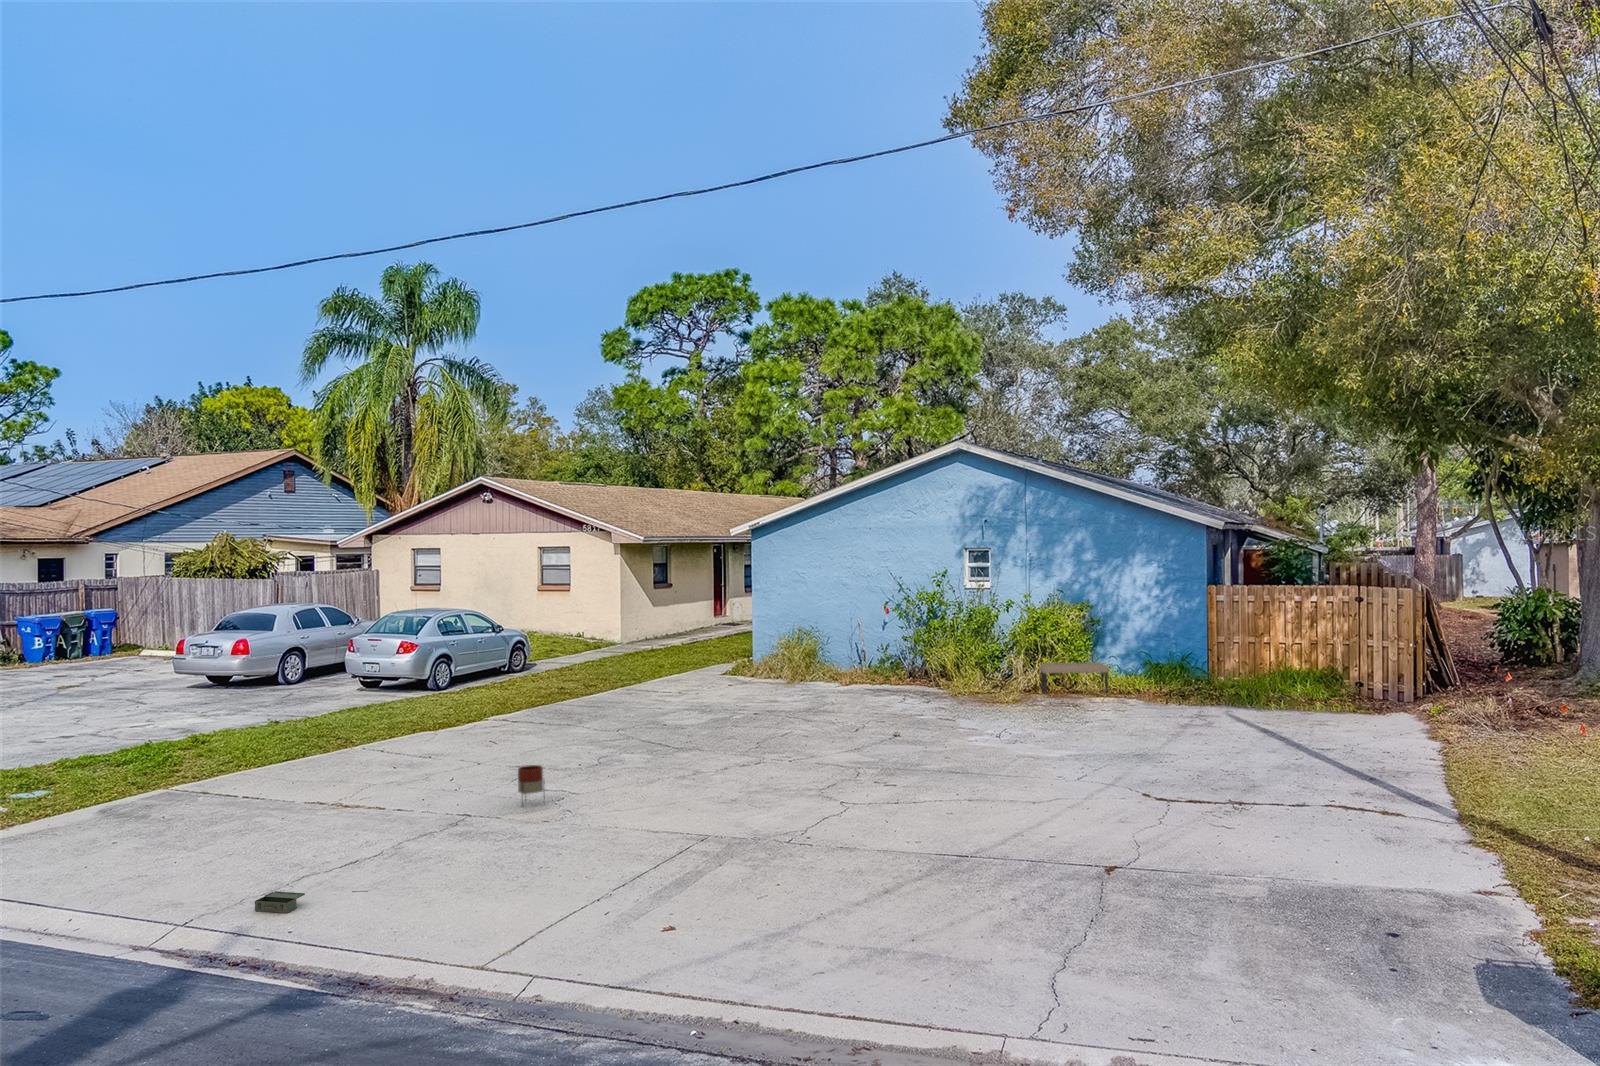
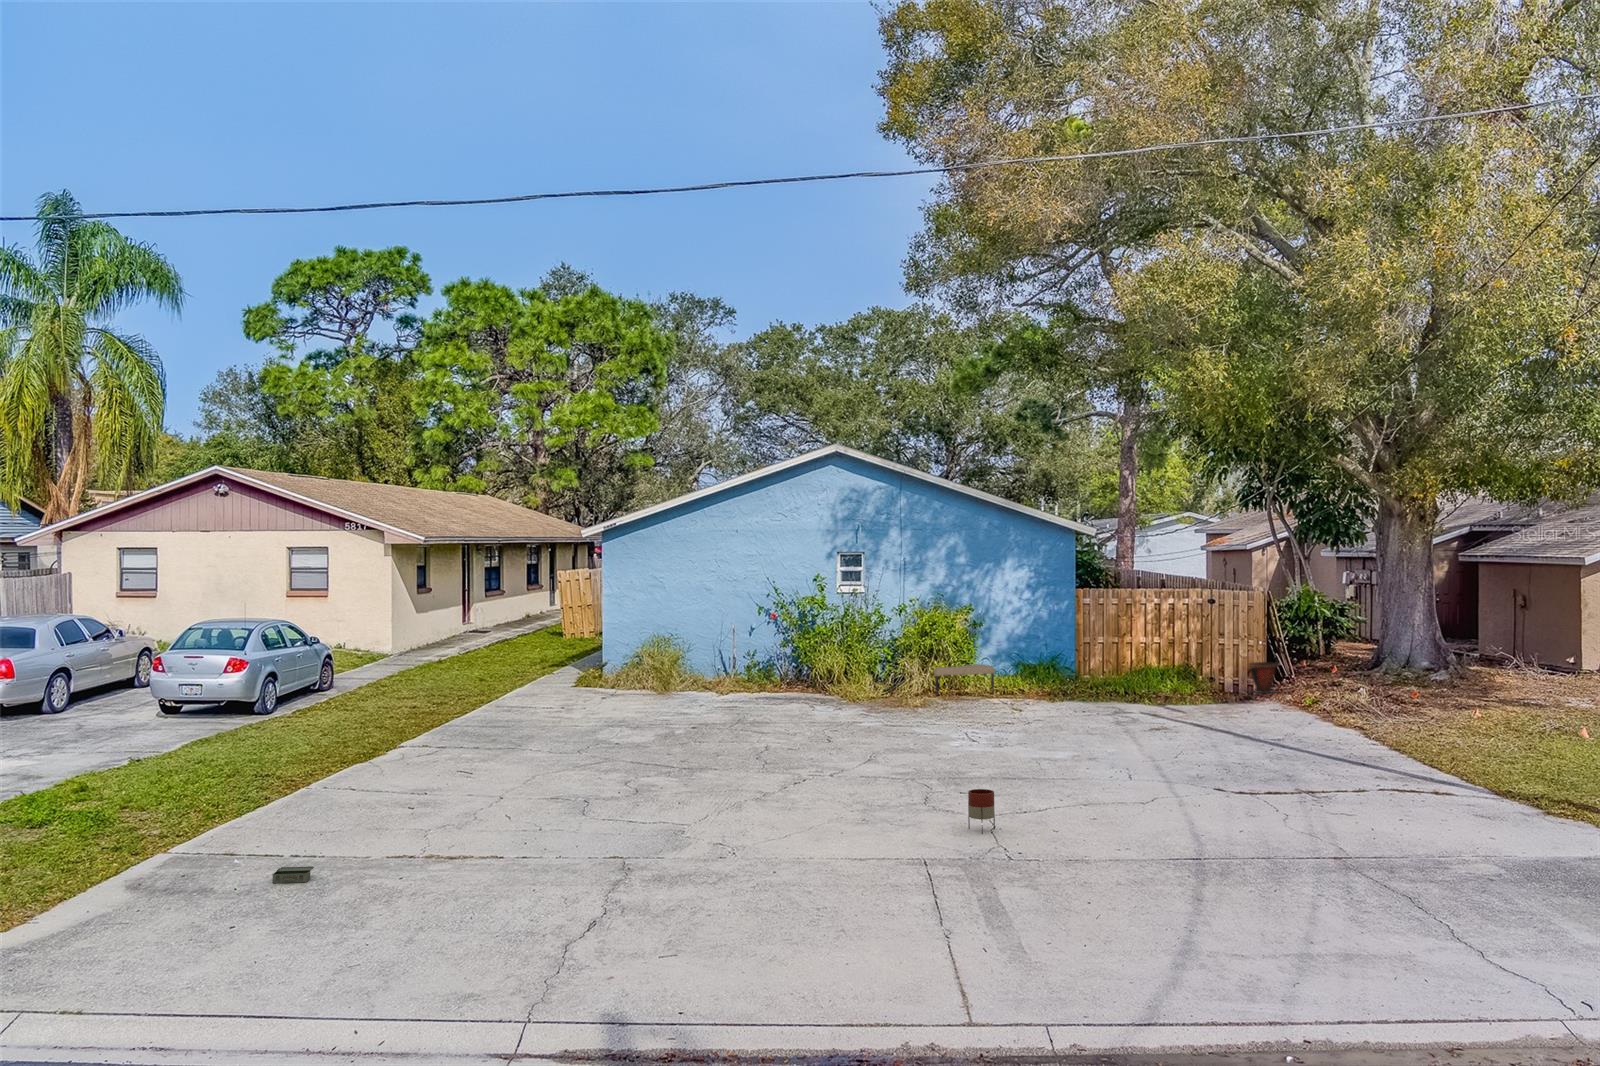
trash can: none [1402,667,1442,703] -> present [1248,662,1277,693]
planter: present [518,765,544,795] -> present [968,789,995,834]
toolbox: present [255,891,305,913] -> present [273,866,314,883]

